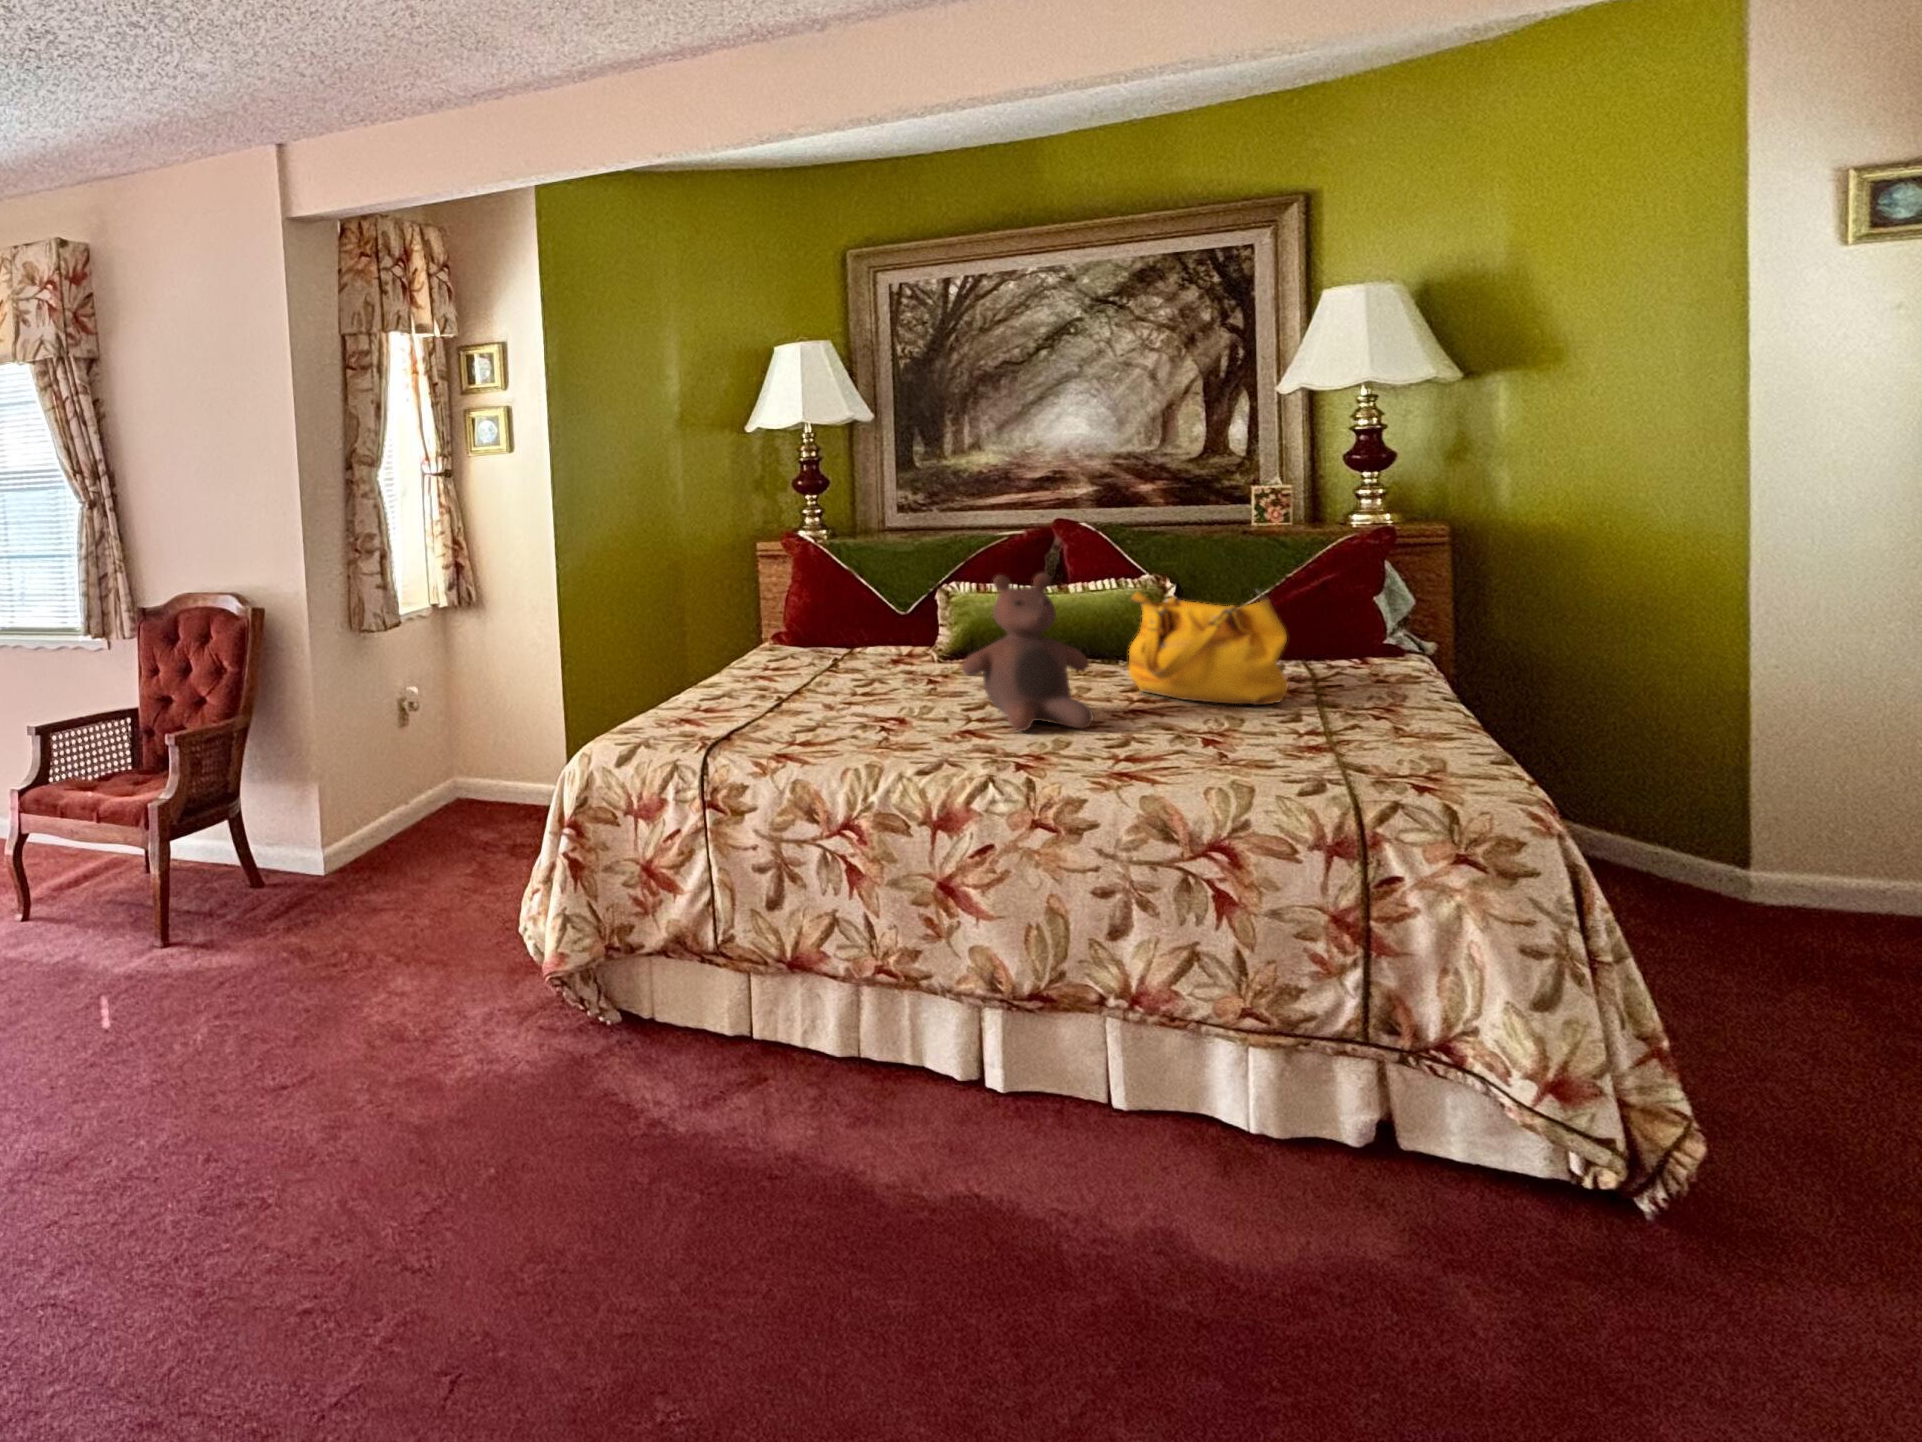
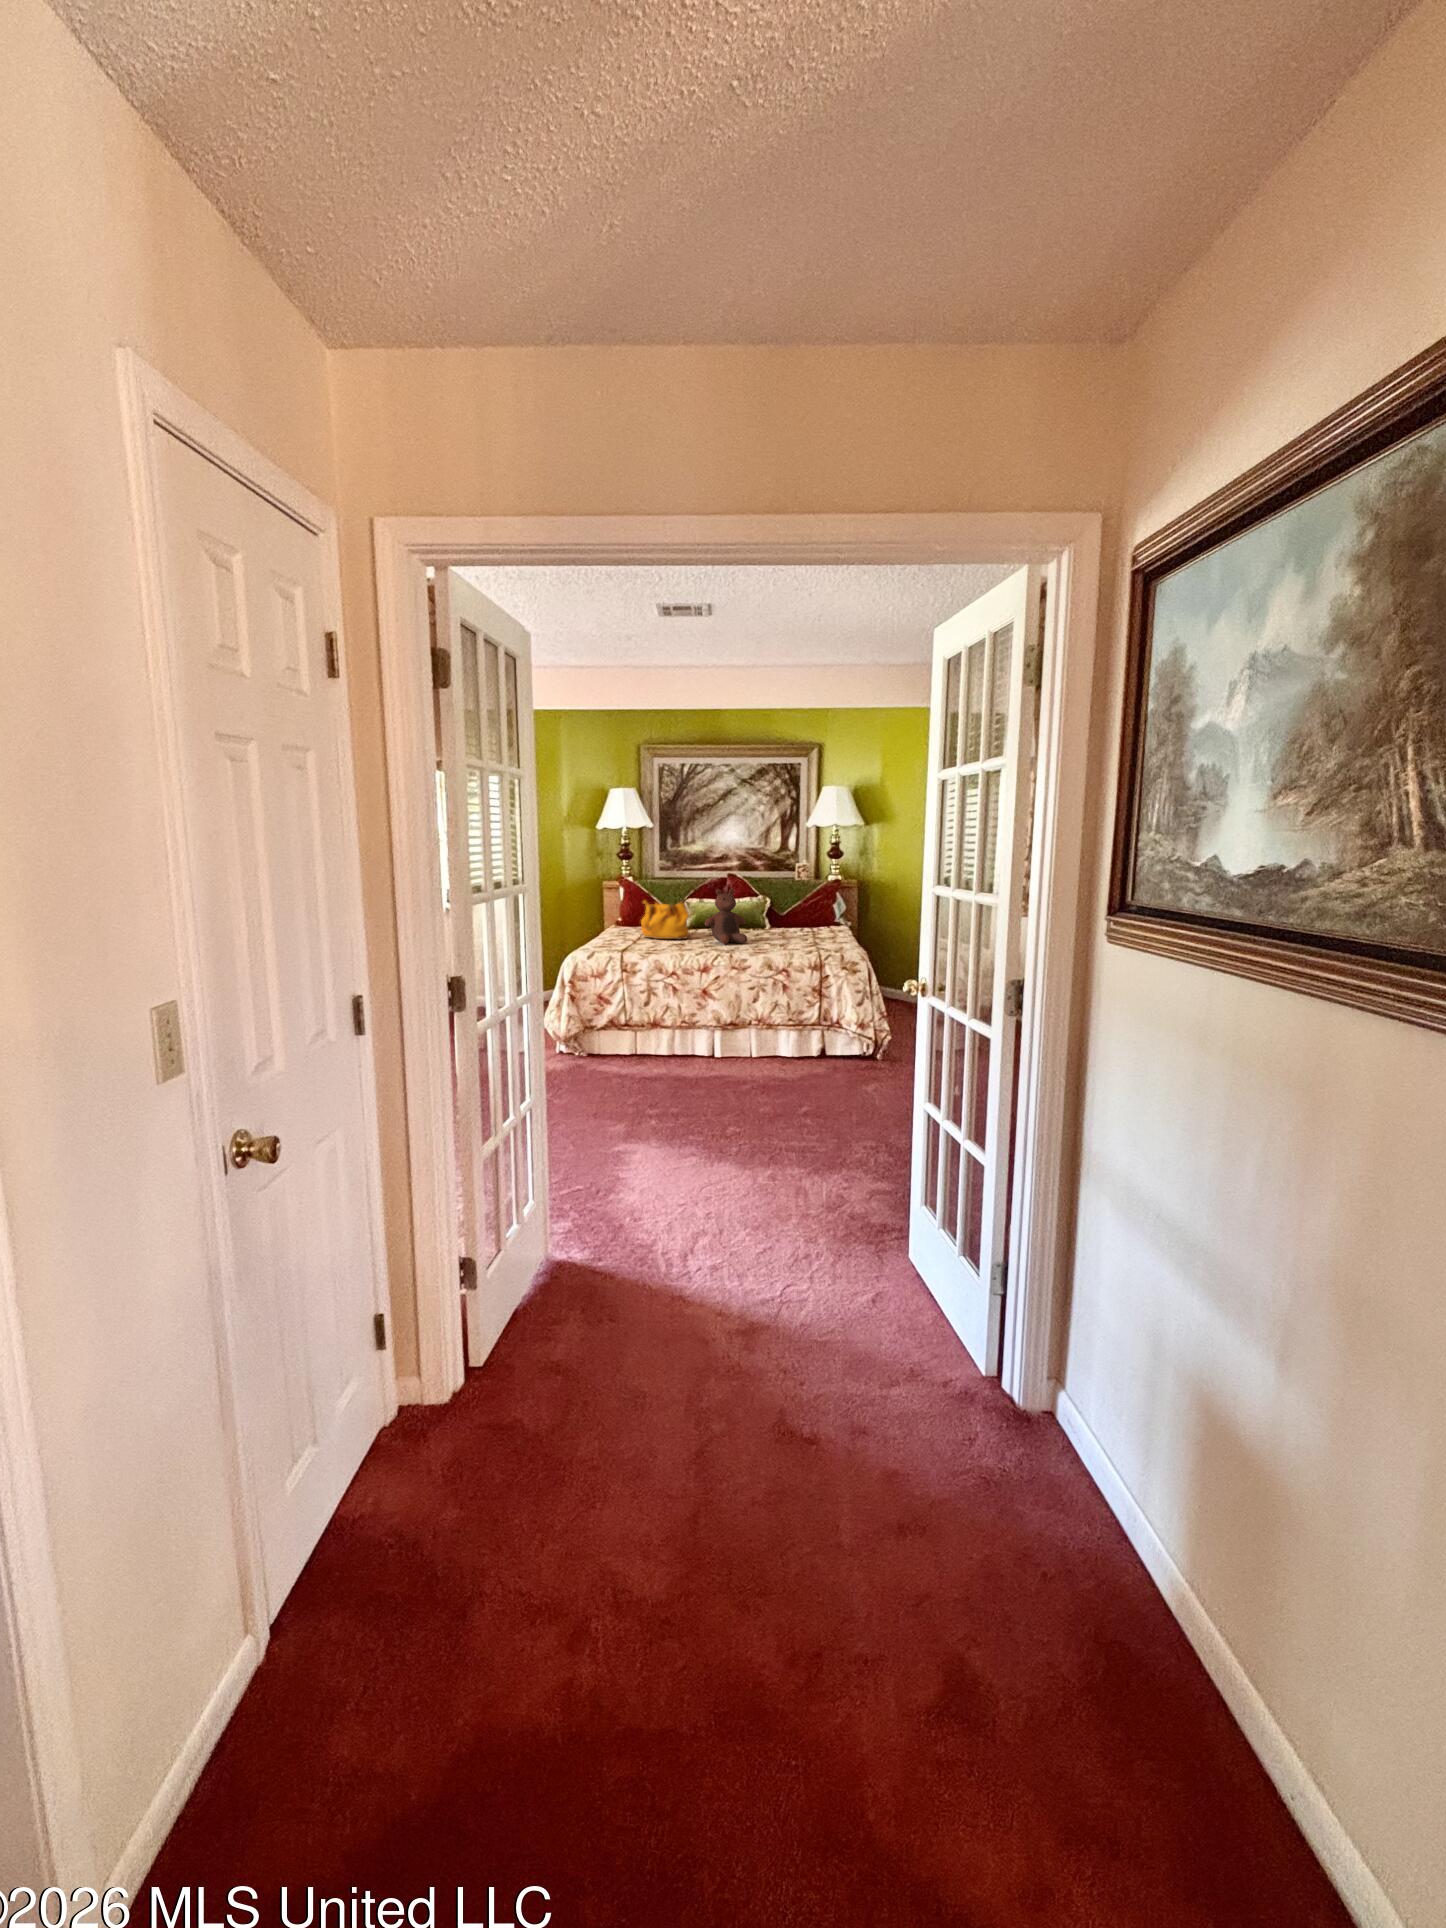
handbag: present [1129,591,1288,705] -> present [641,901,689,939]

